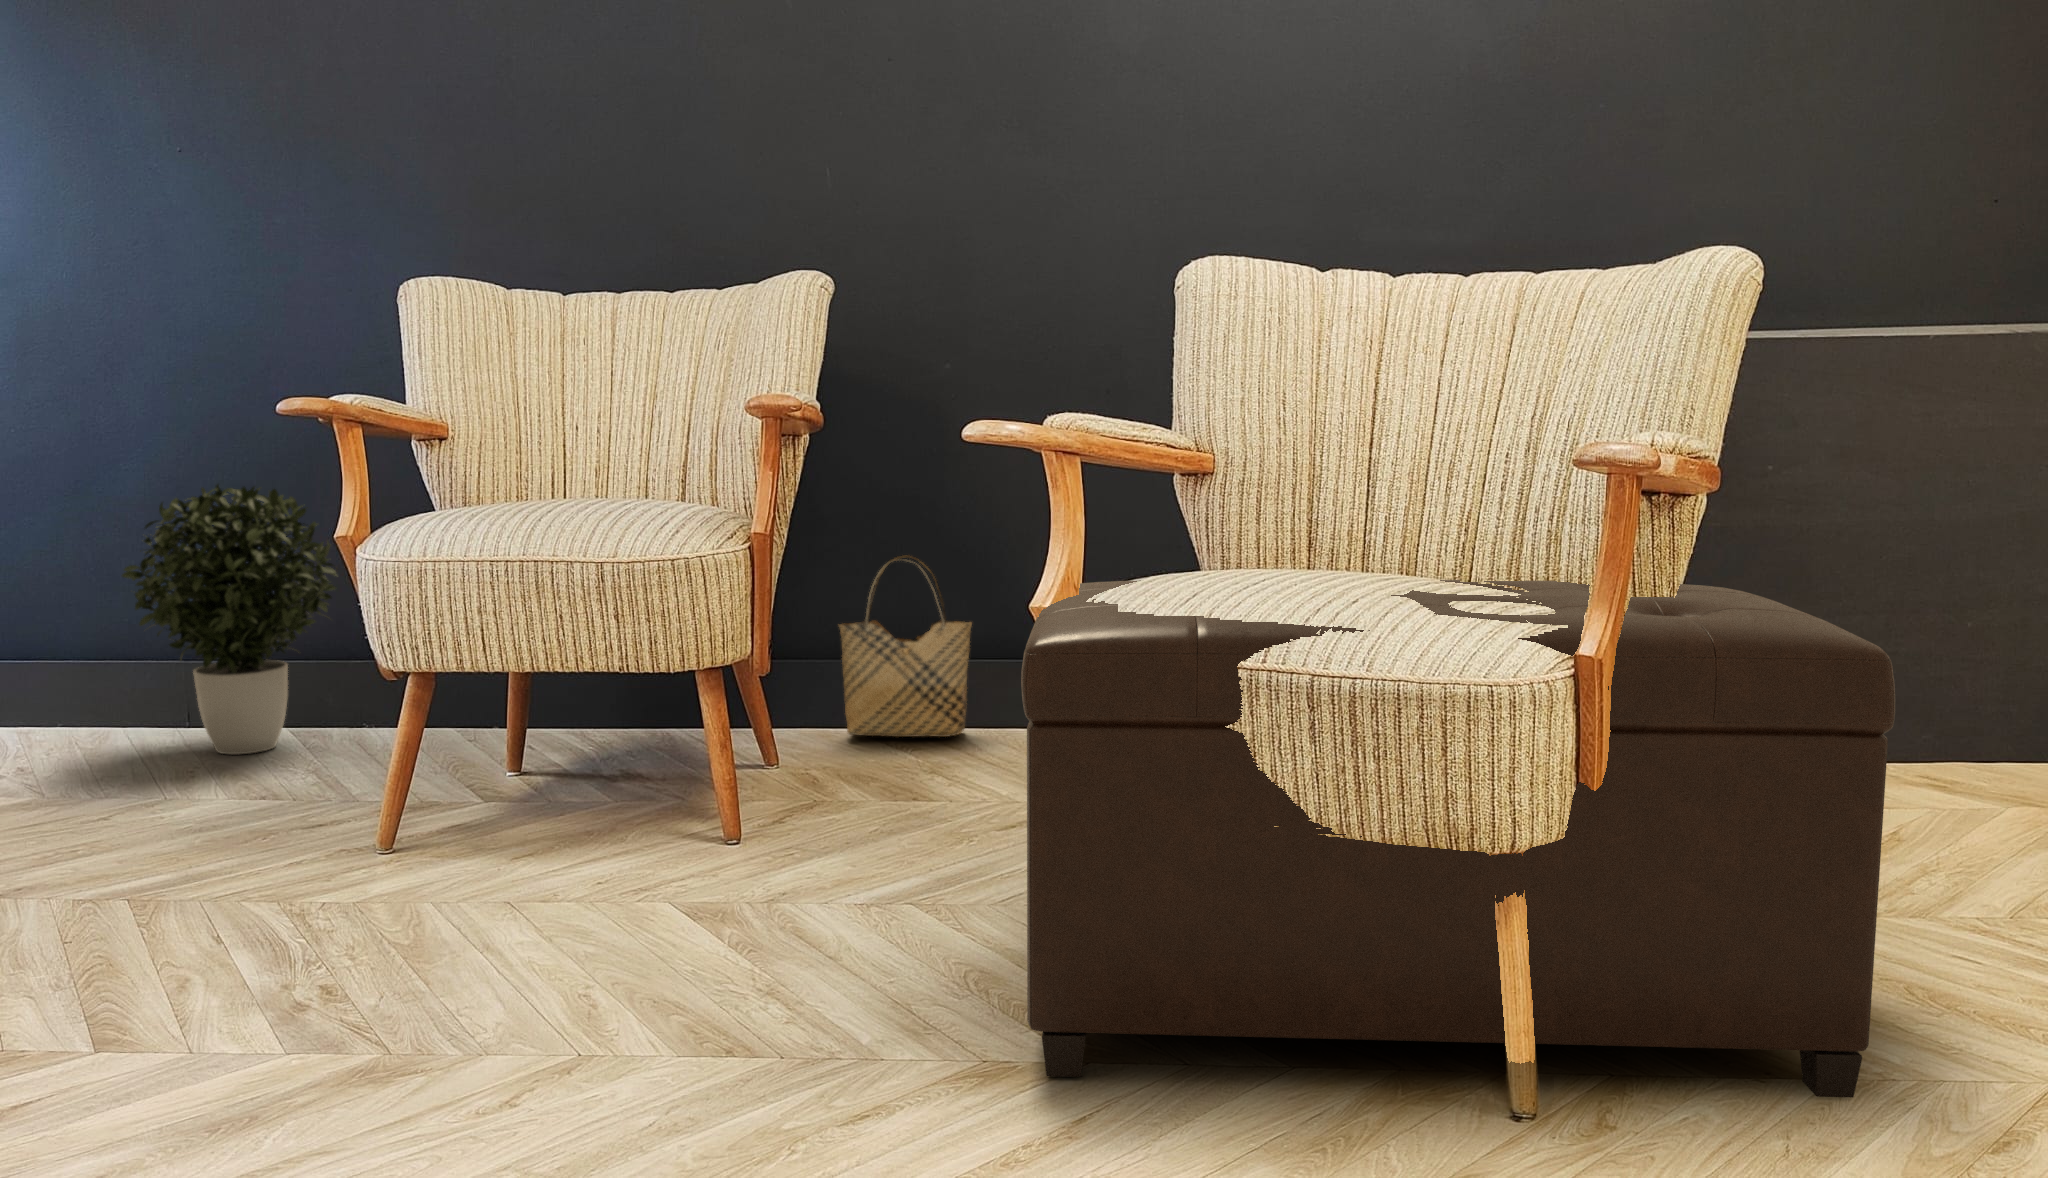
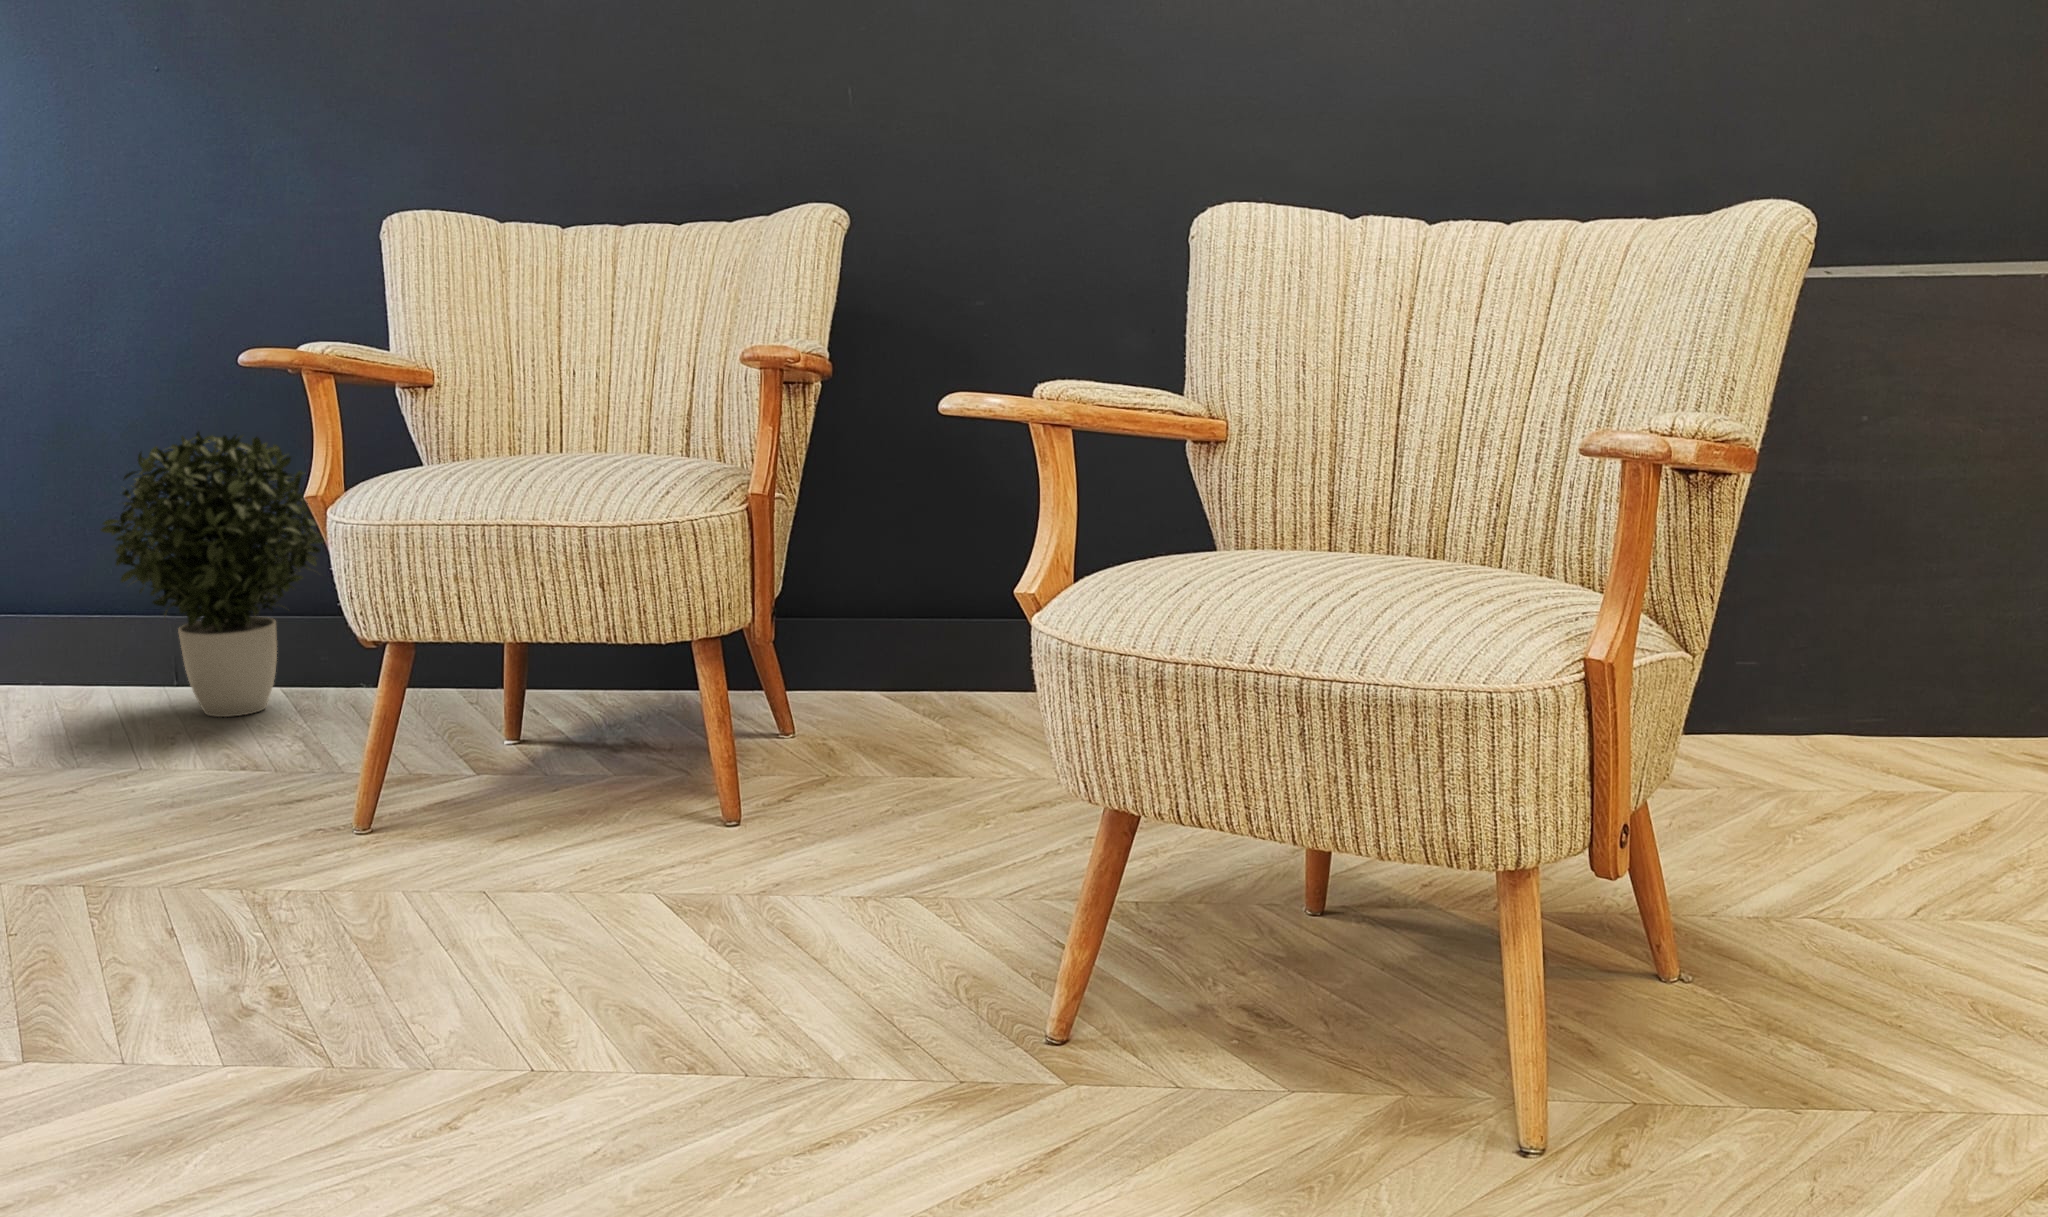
woven basket: present [838,555,972,737] -> none [853,506,998,702]
ottoman: present [1021,580,1895,1098] -> none [997,562,1933,1128]

